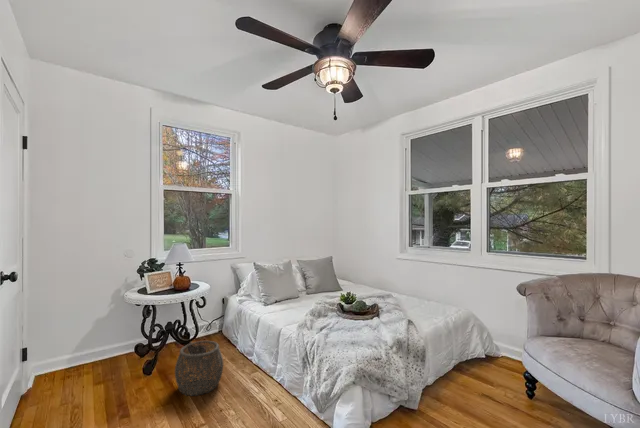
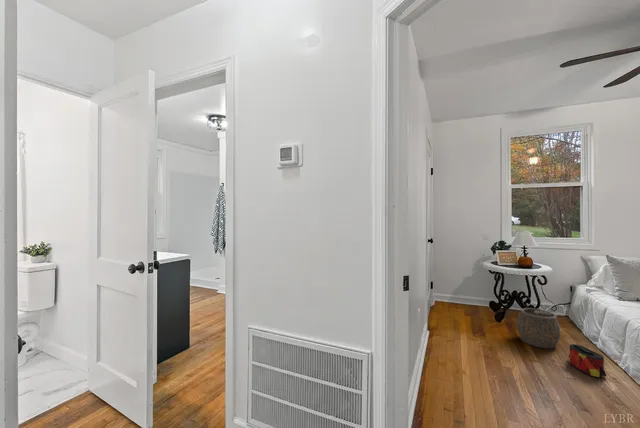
bag: none [234,374,270,409] -> present [569,344,606,378]

